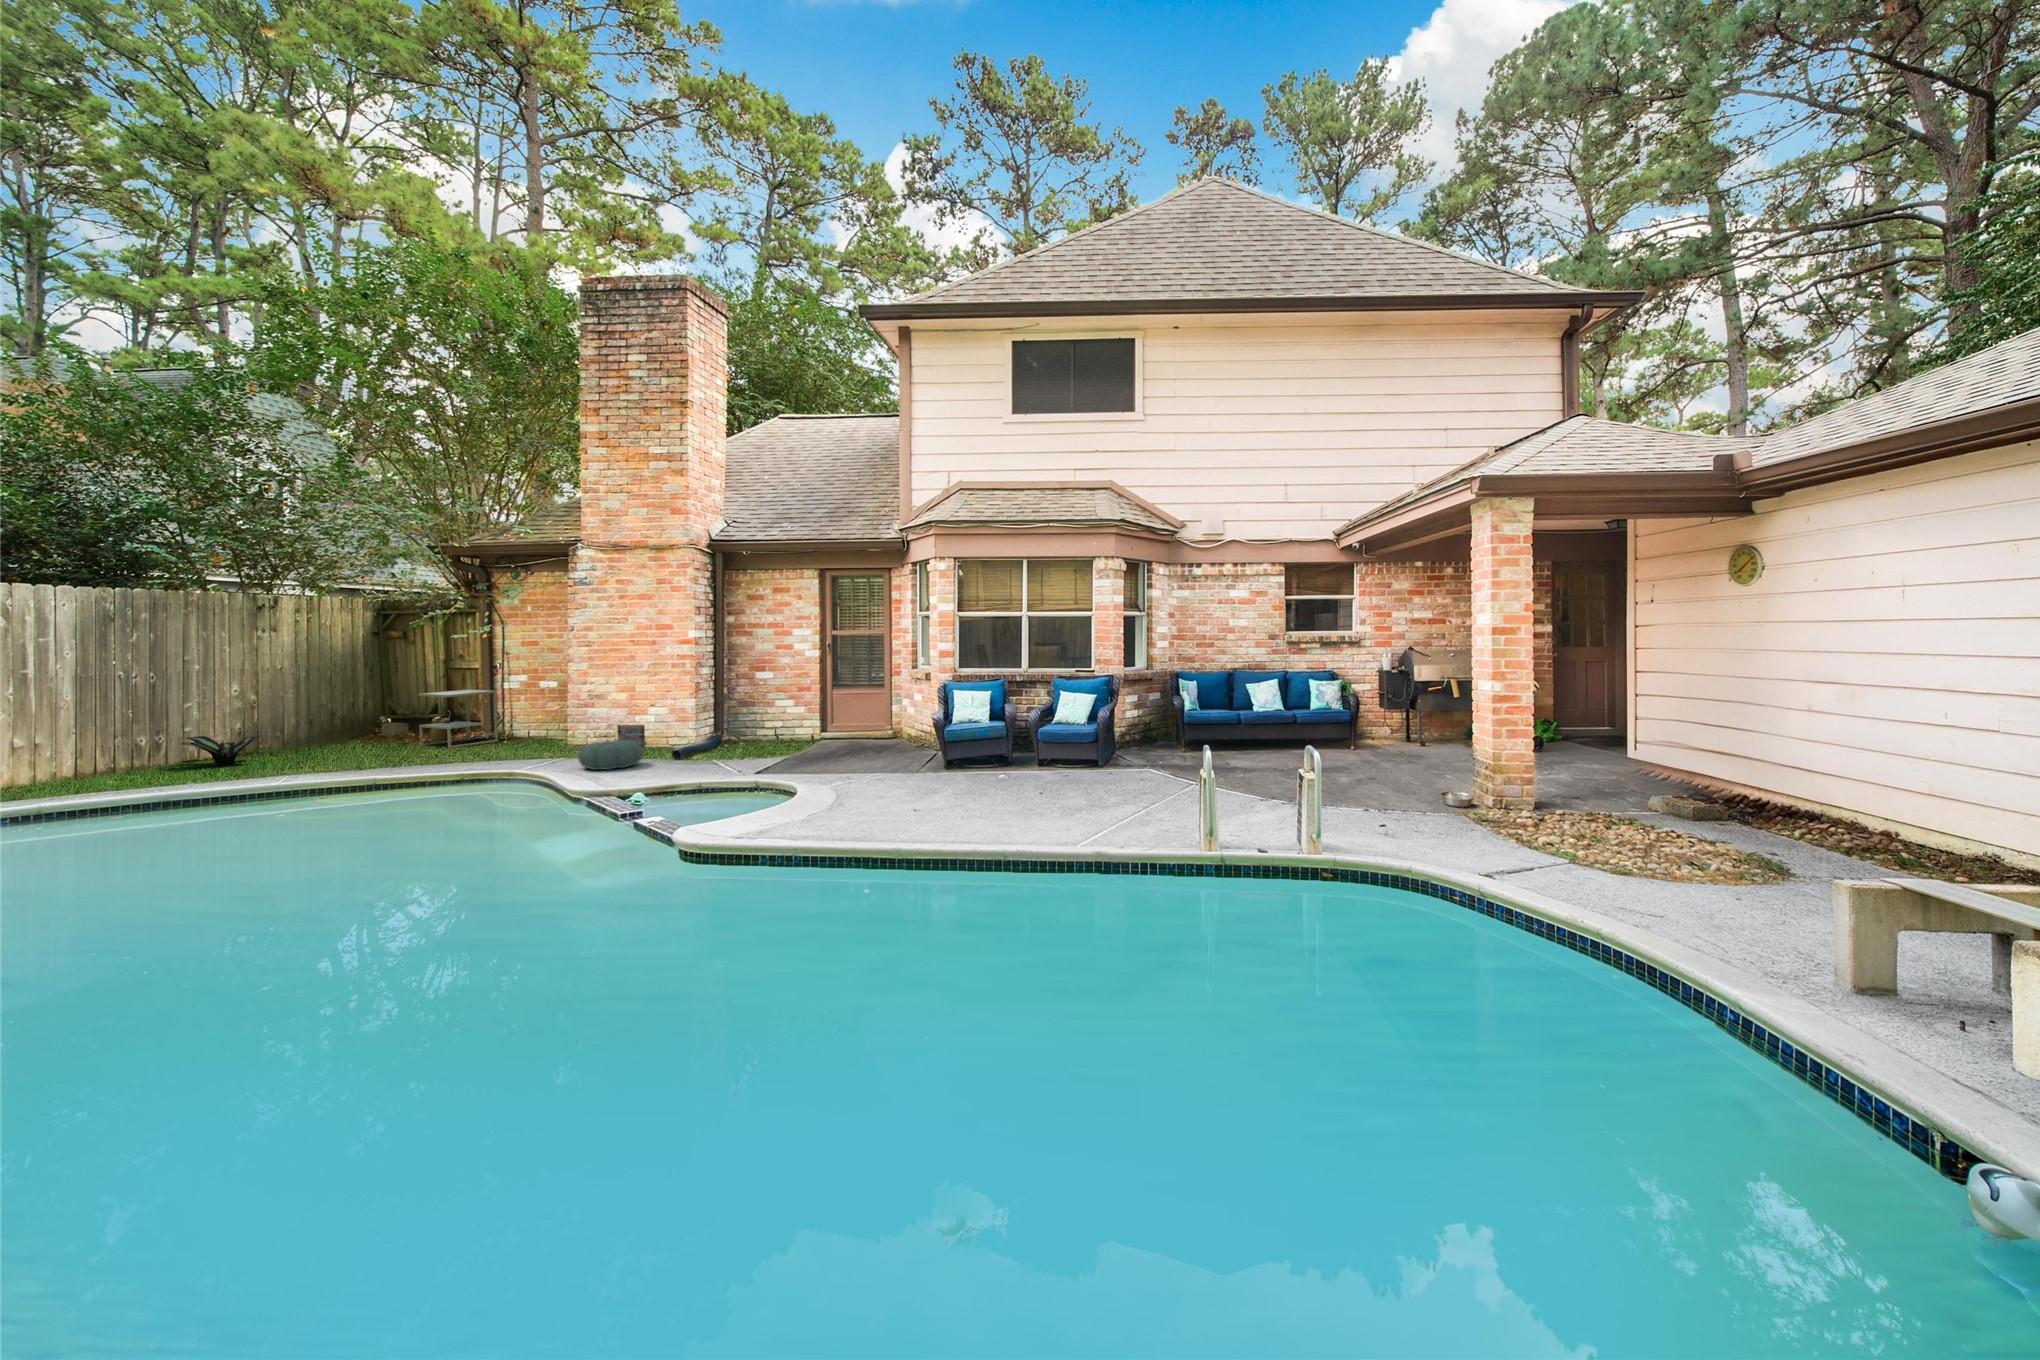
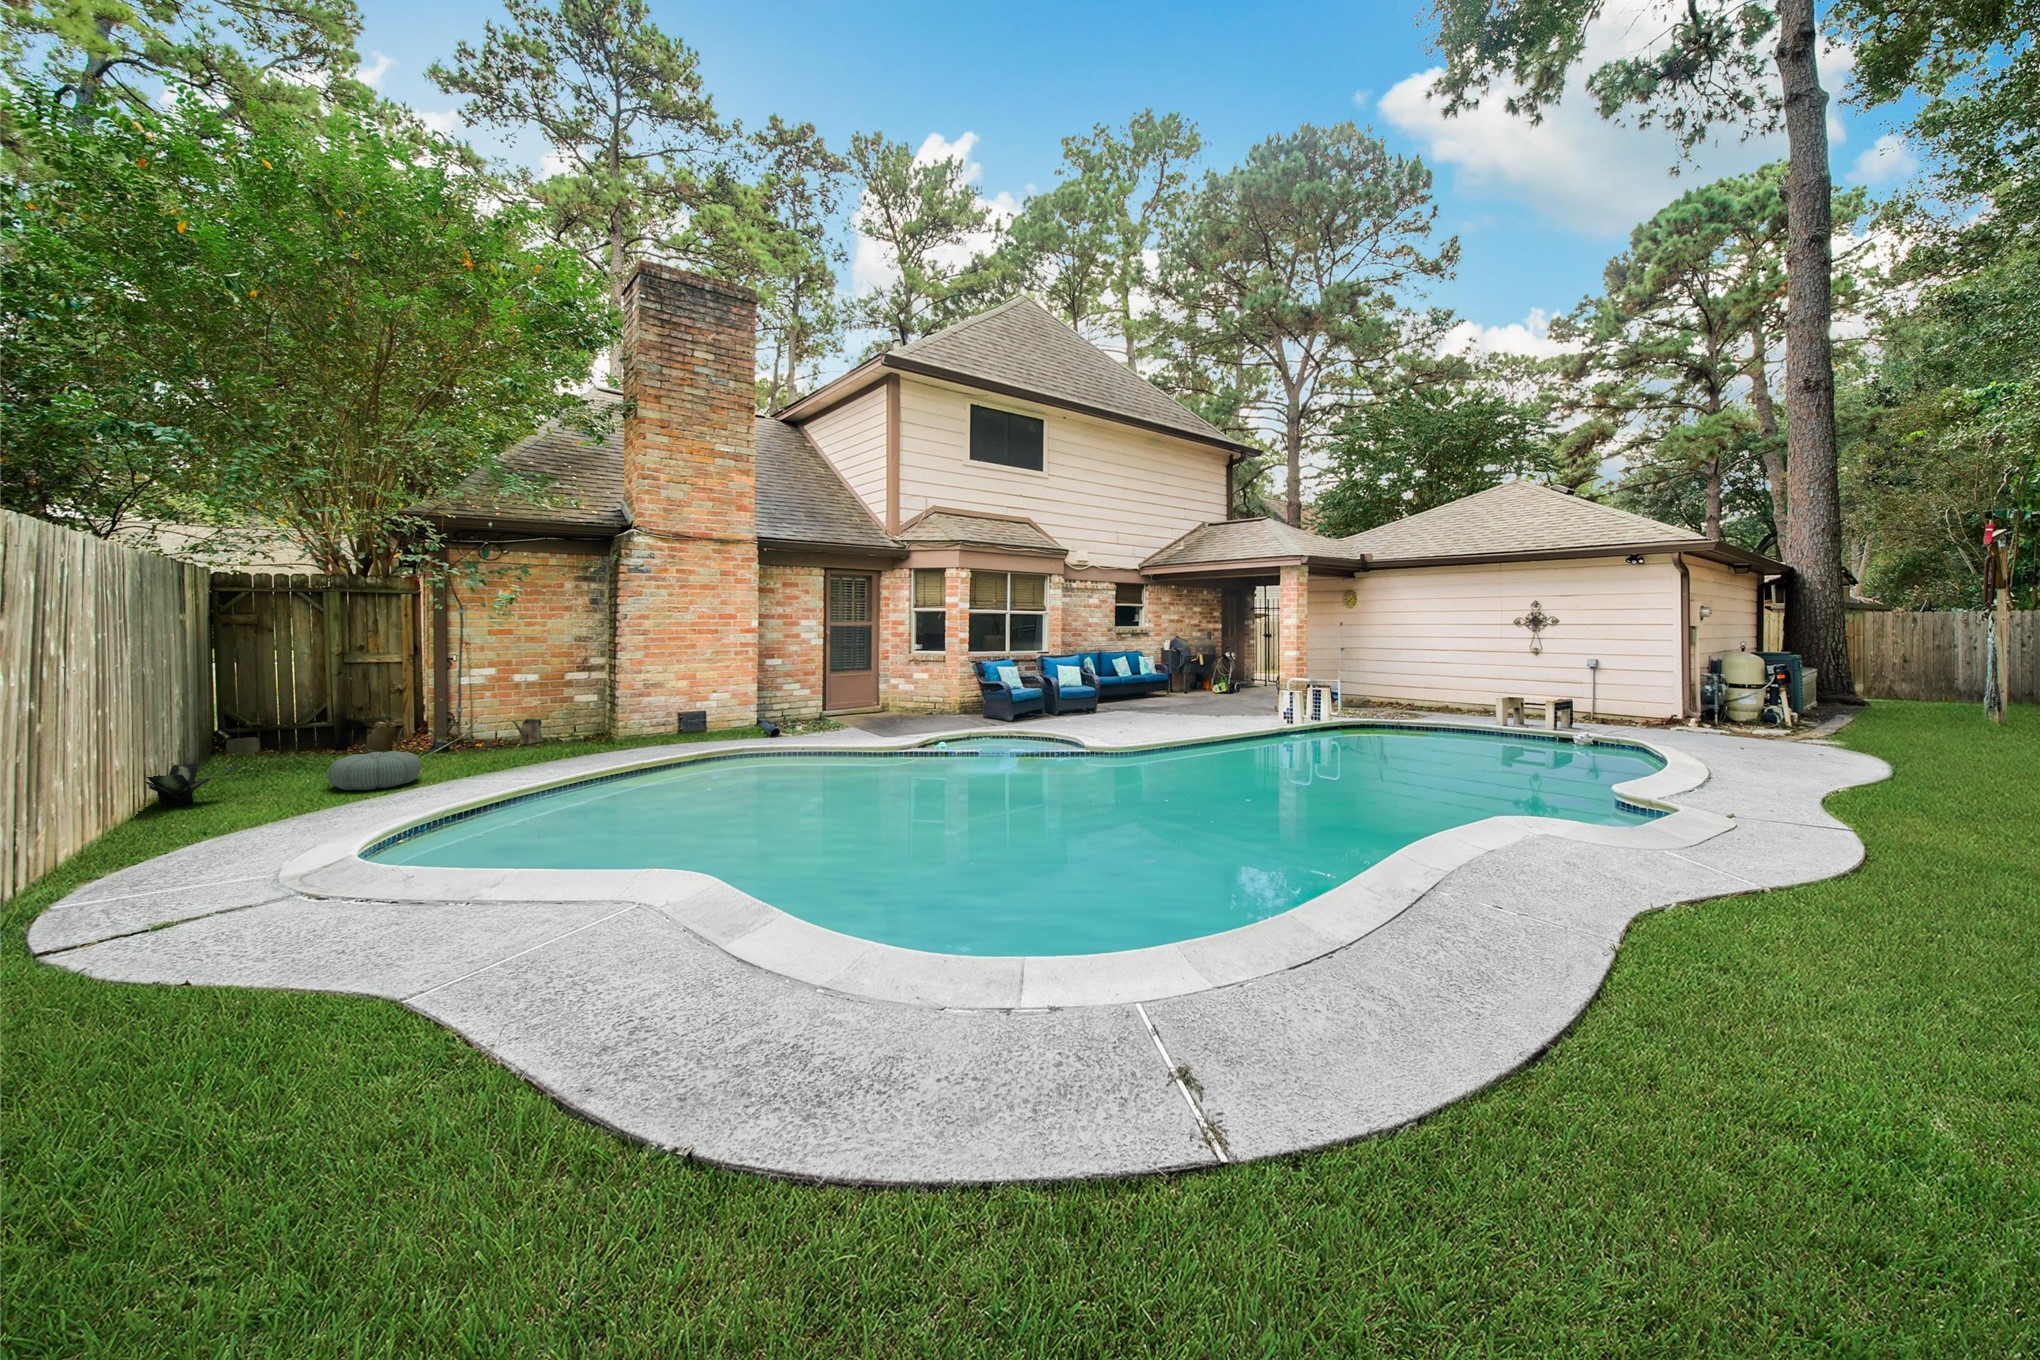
side table: present [418,689,498,748] -> none [364,687,461,760]
watering can: none [511,721,557,744] -> present [512,719,543,744]
pouf: present [579,740,643,770] -> present [328,751,421,790]

